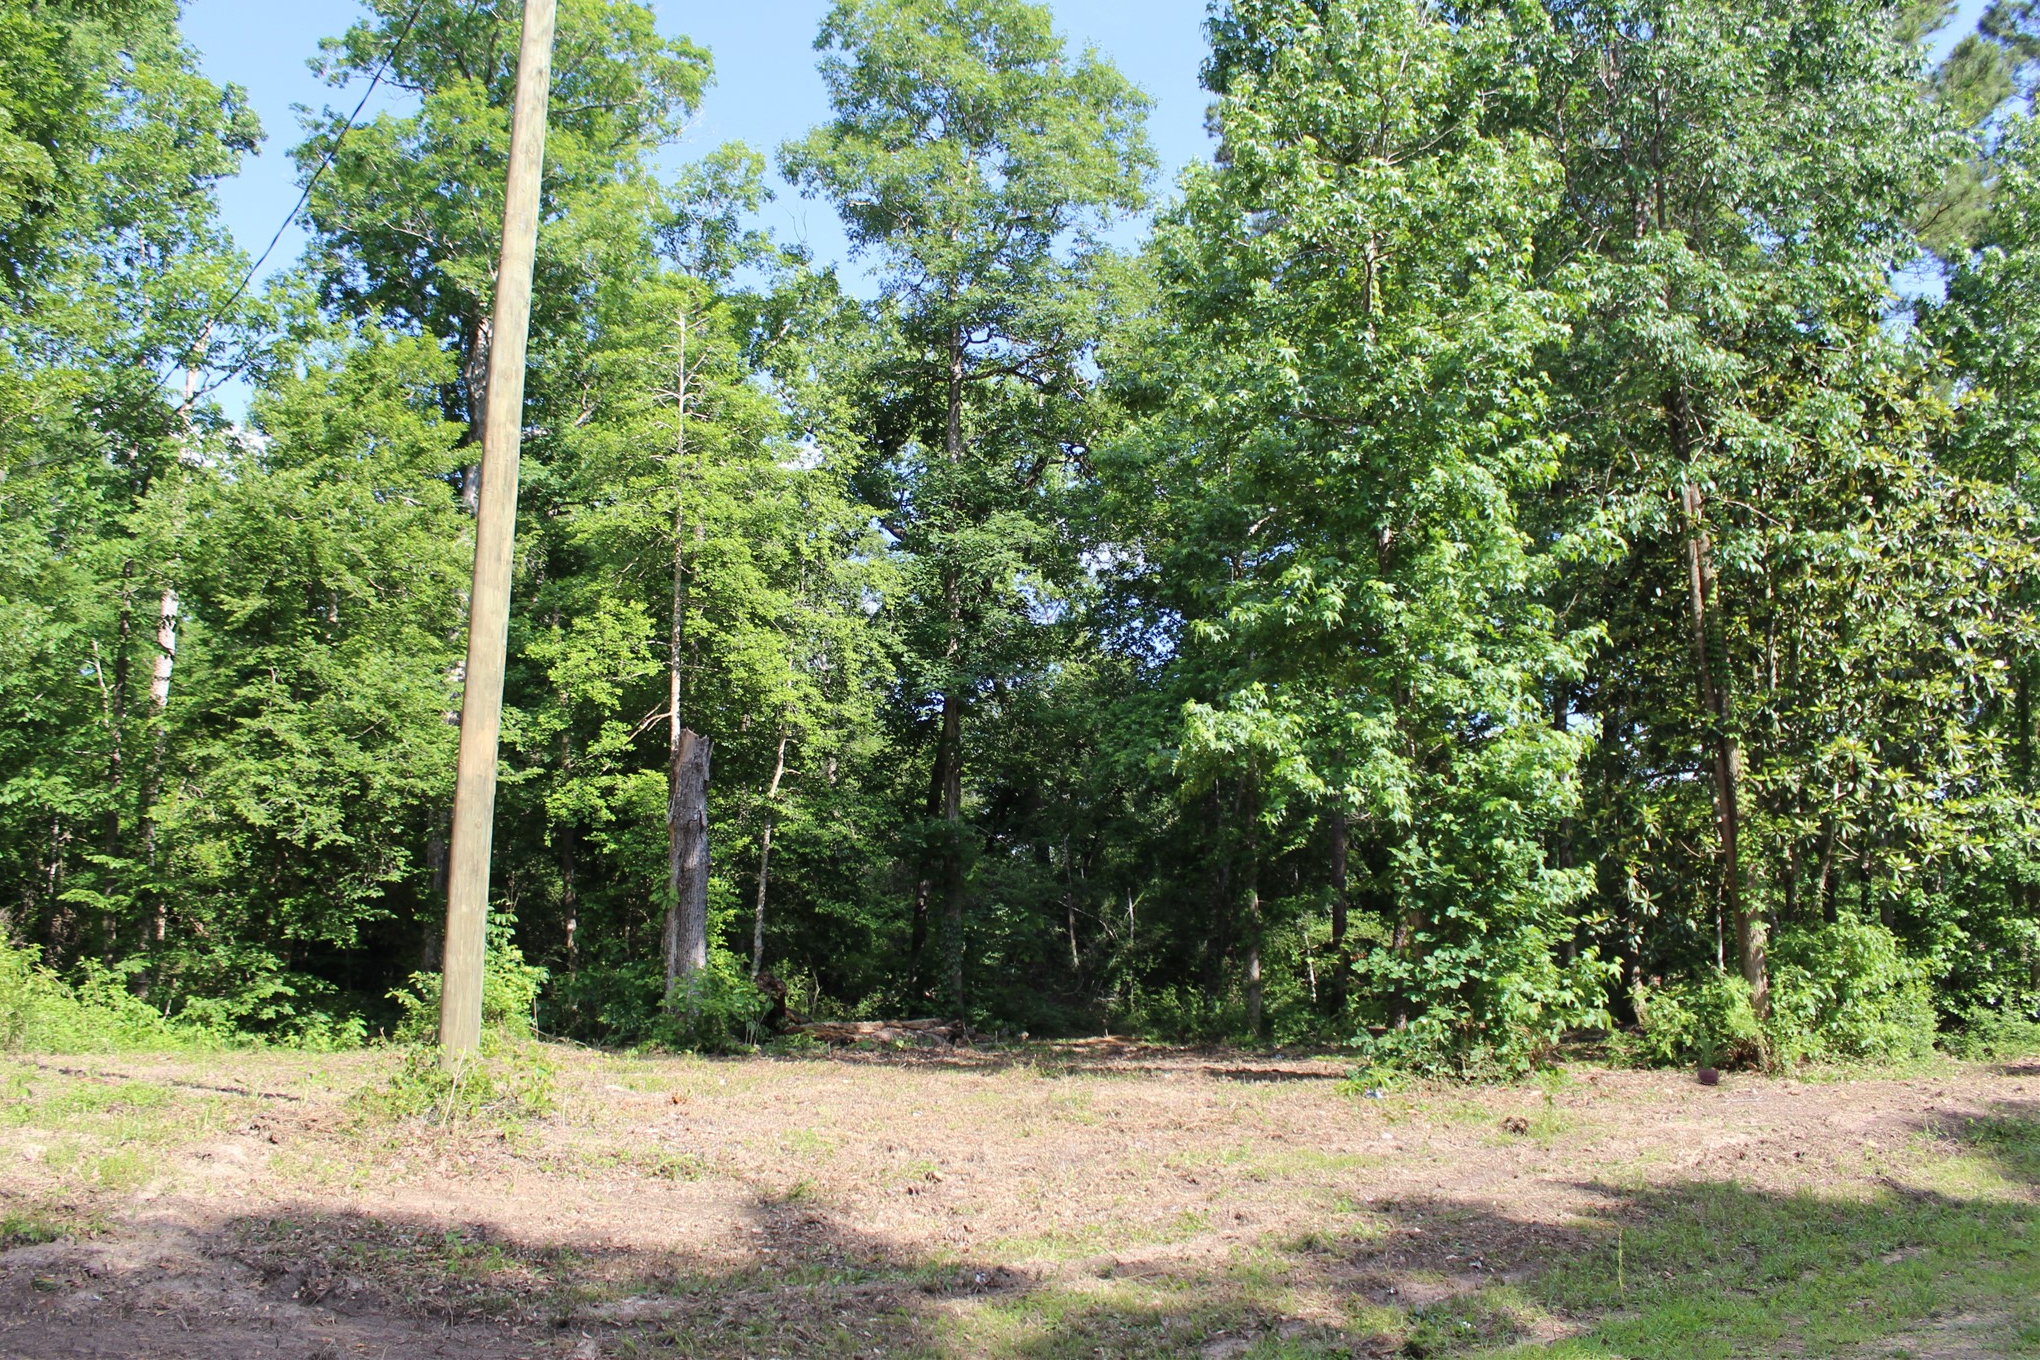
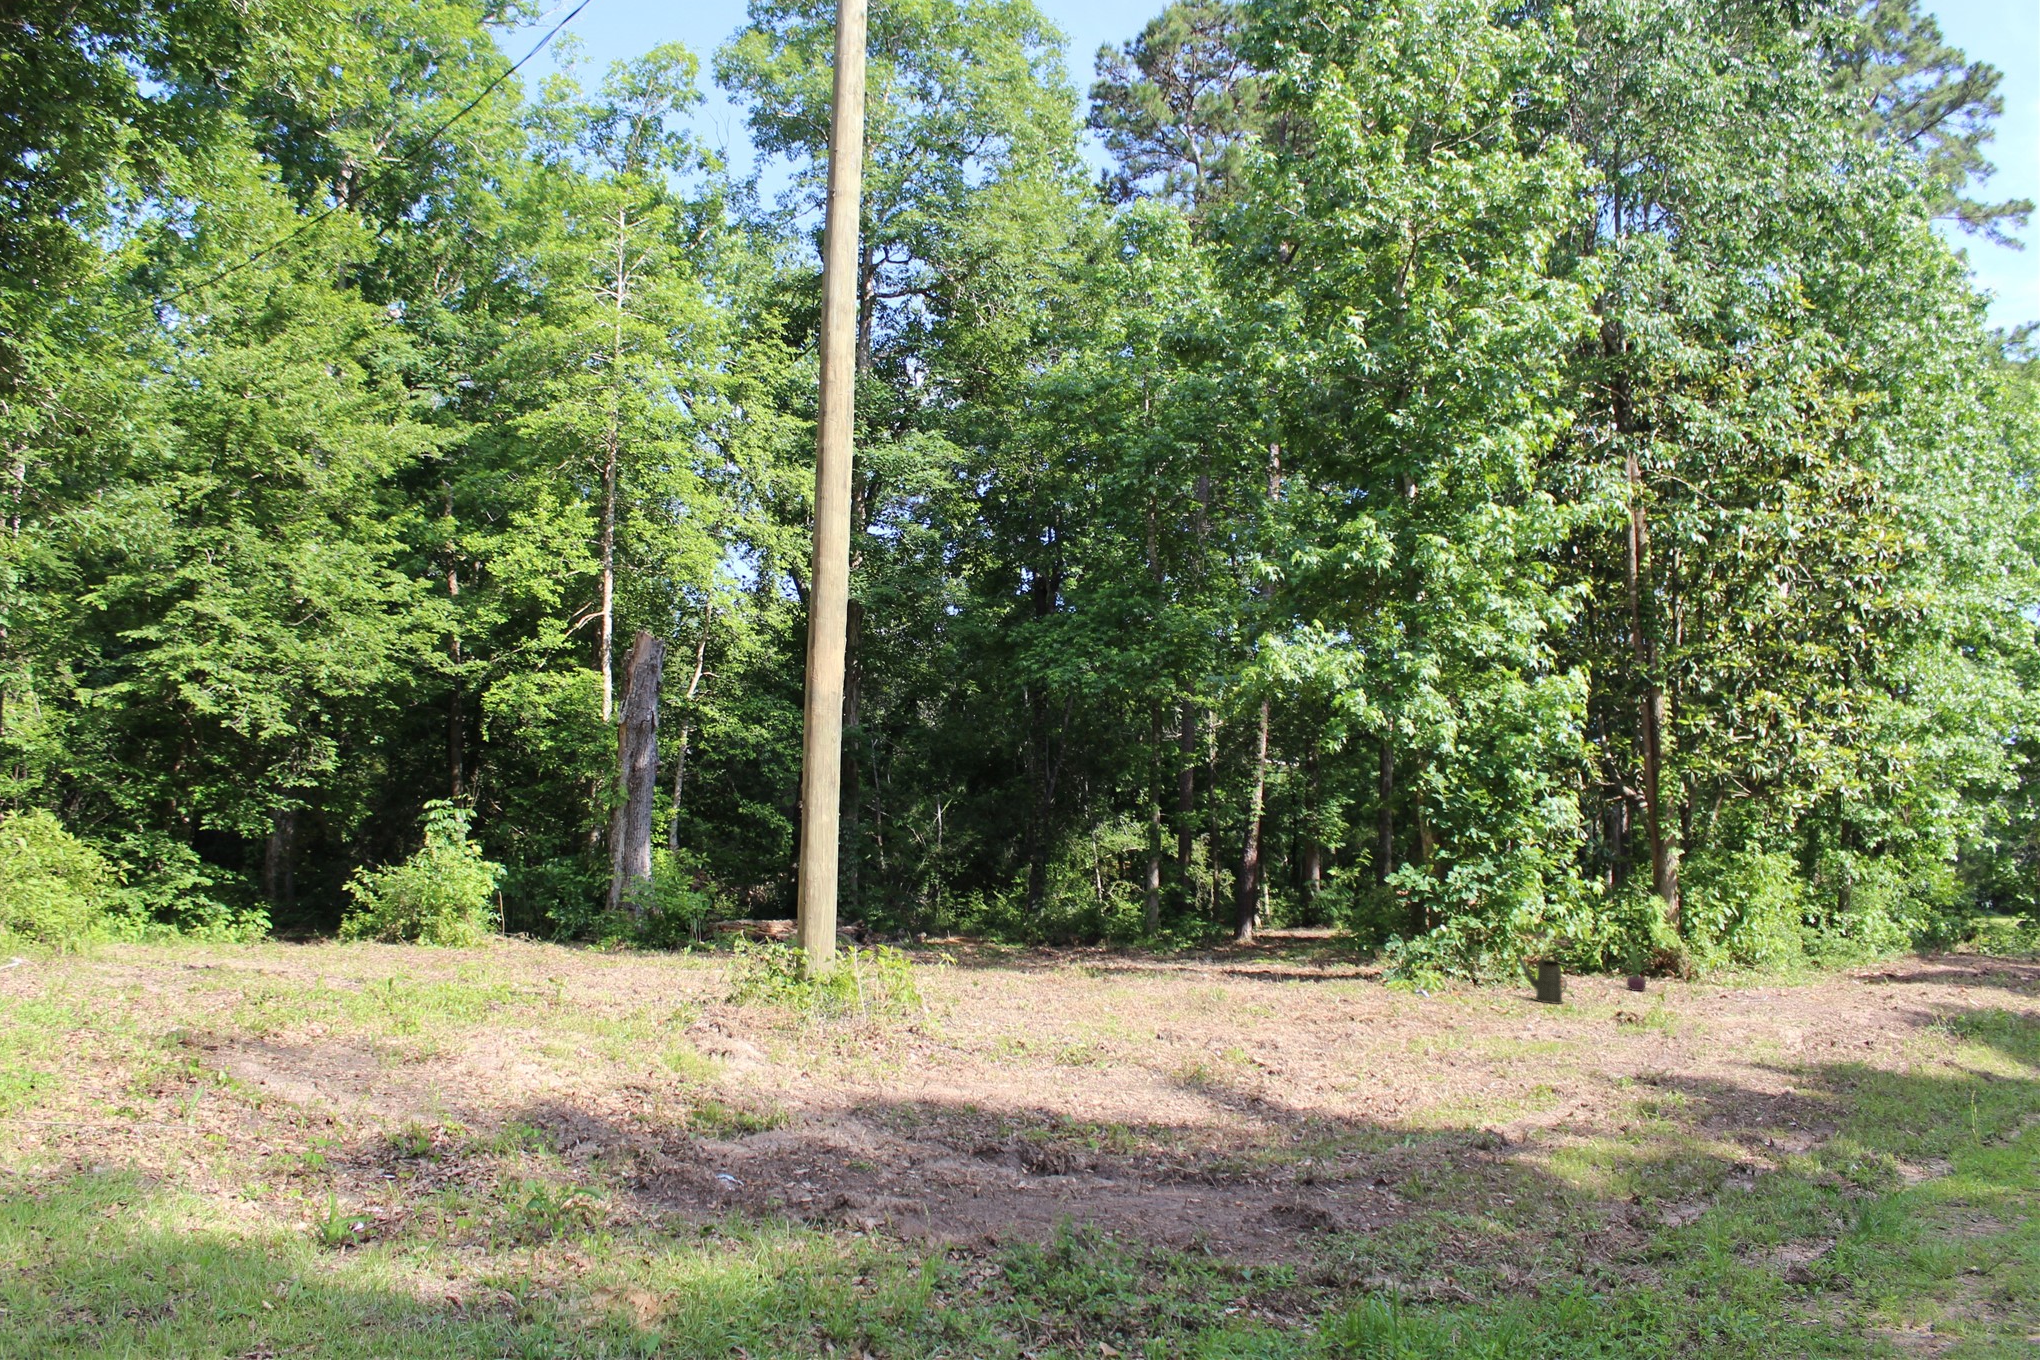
watering can: none [1546,1043,1597,1104] -> present [1516,951,1567,1004]

